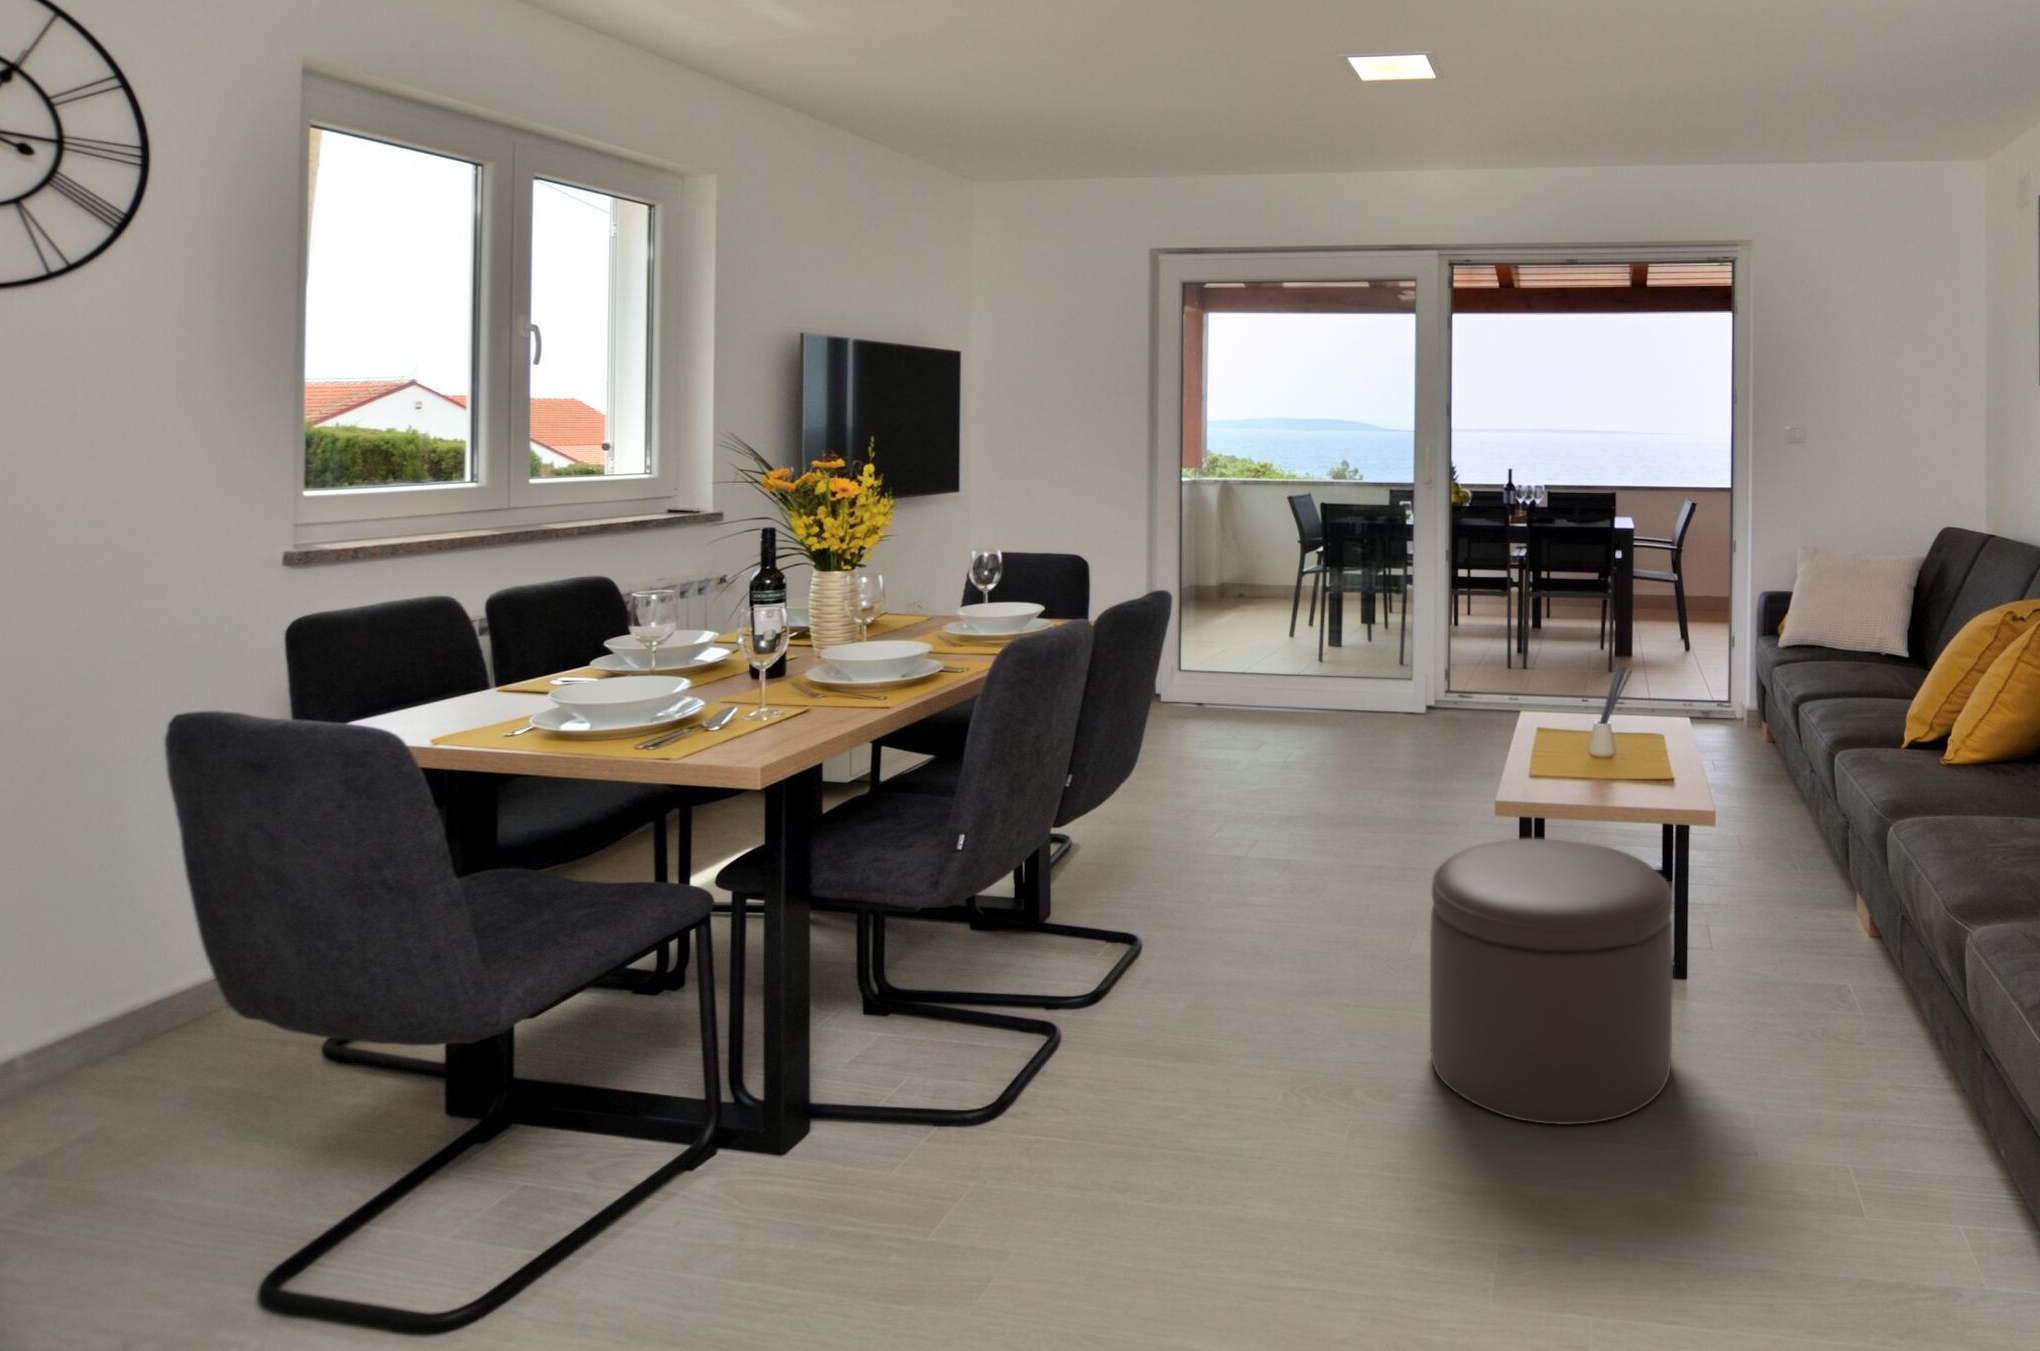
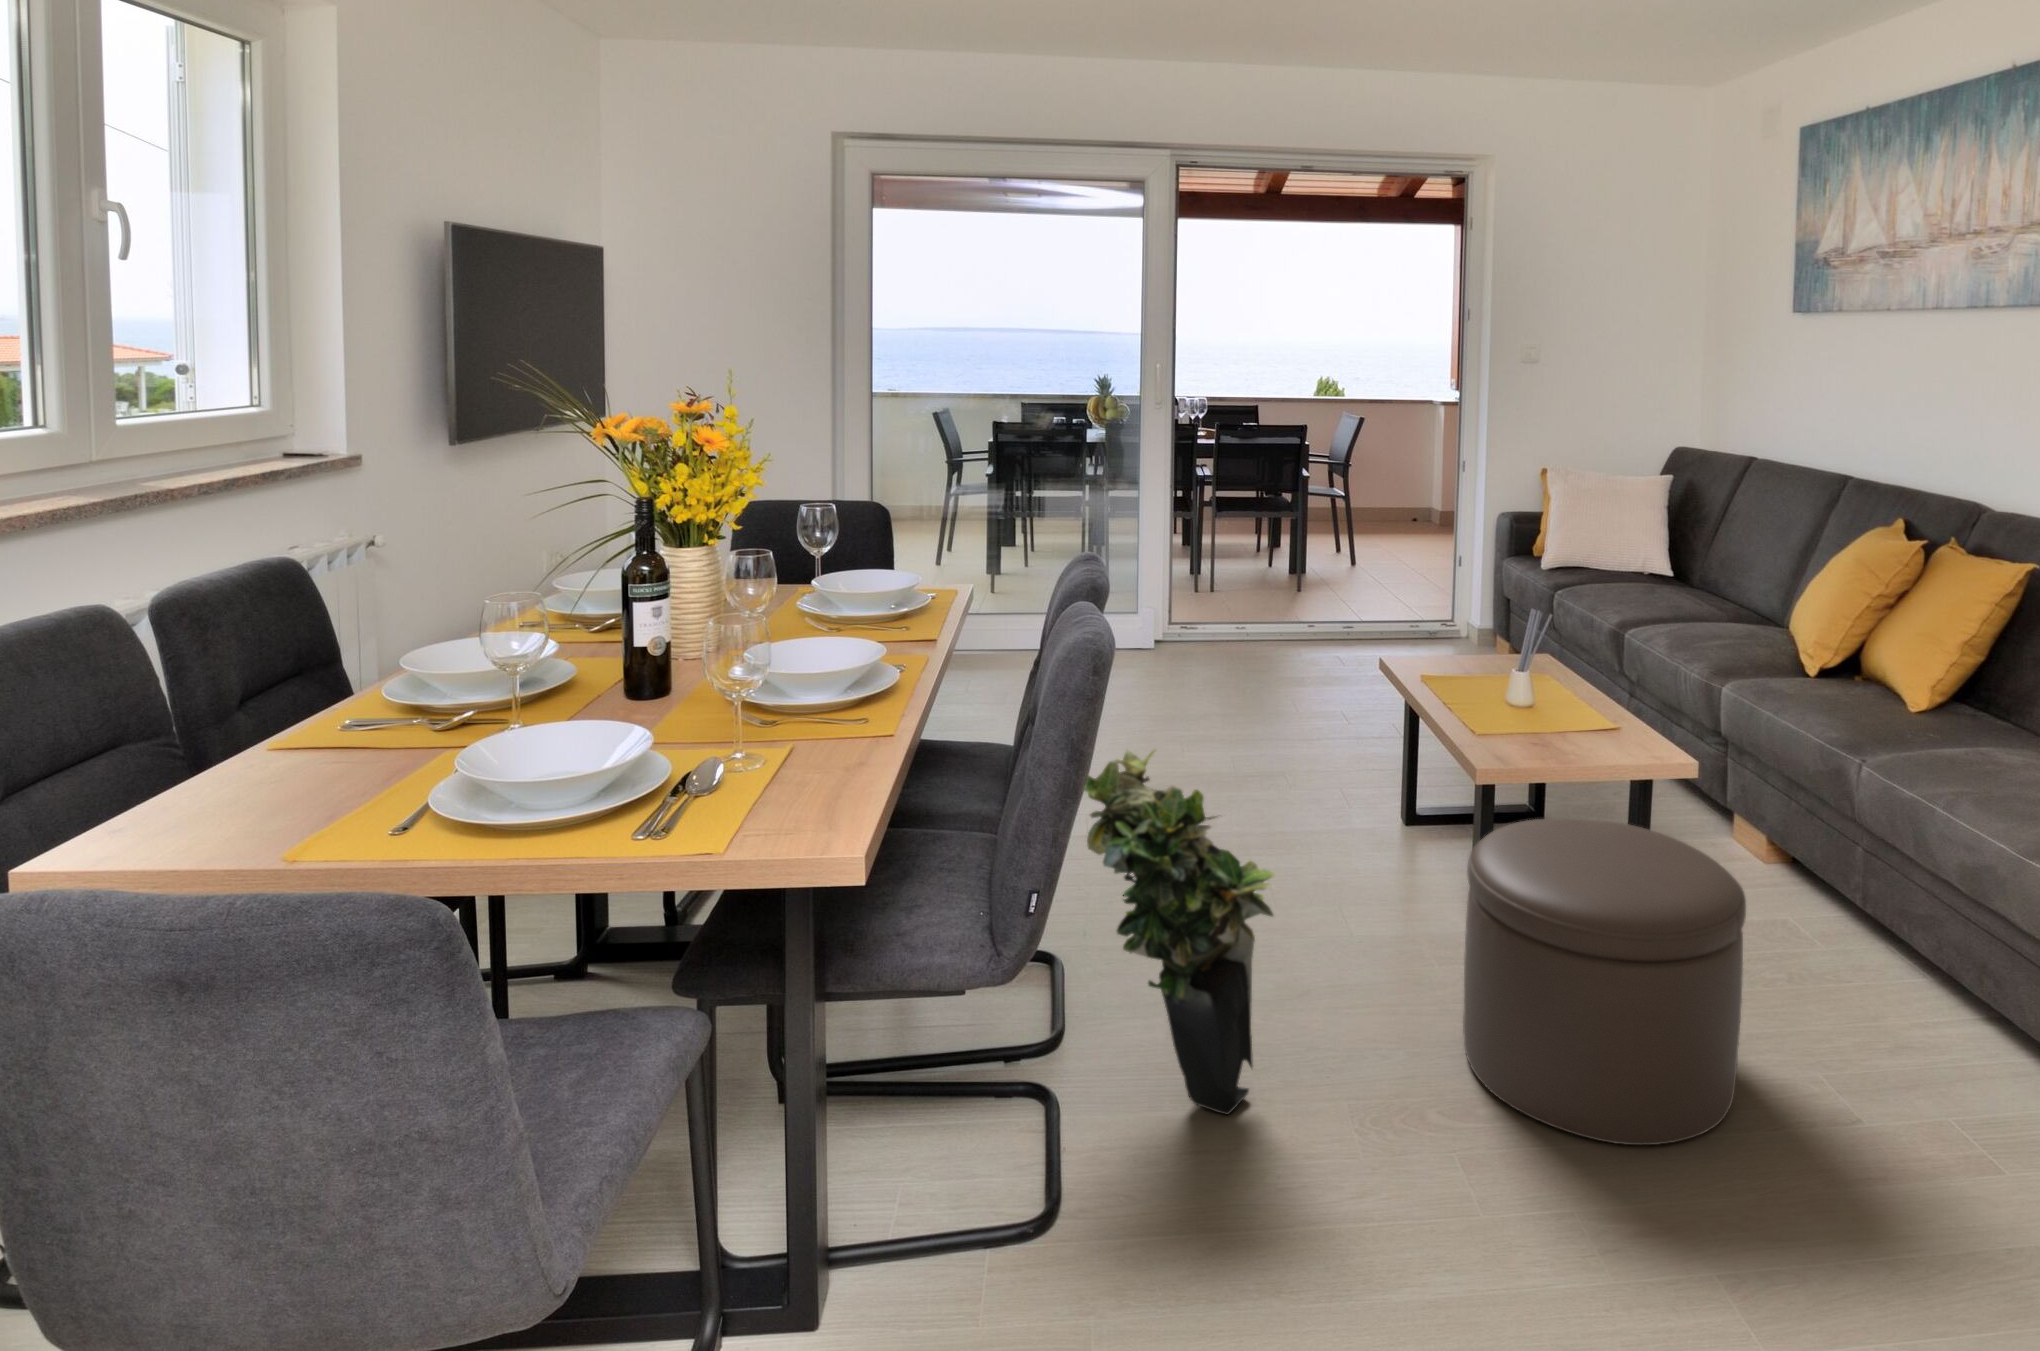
potted plant: none [1093,746,1255,1060] -> present [1083,750,1275,1115]

